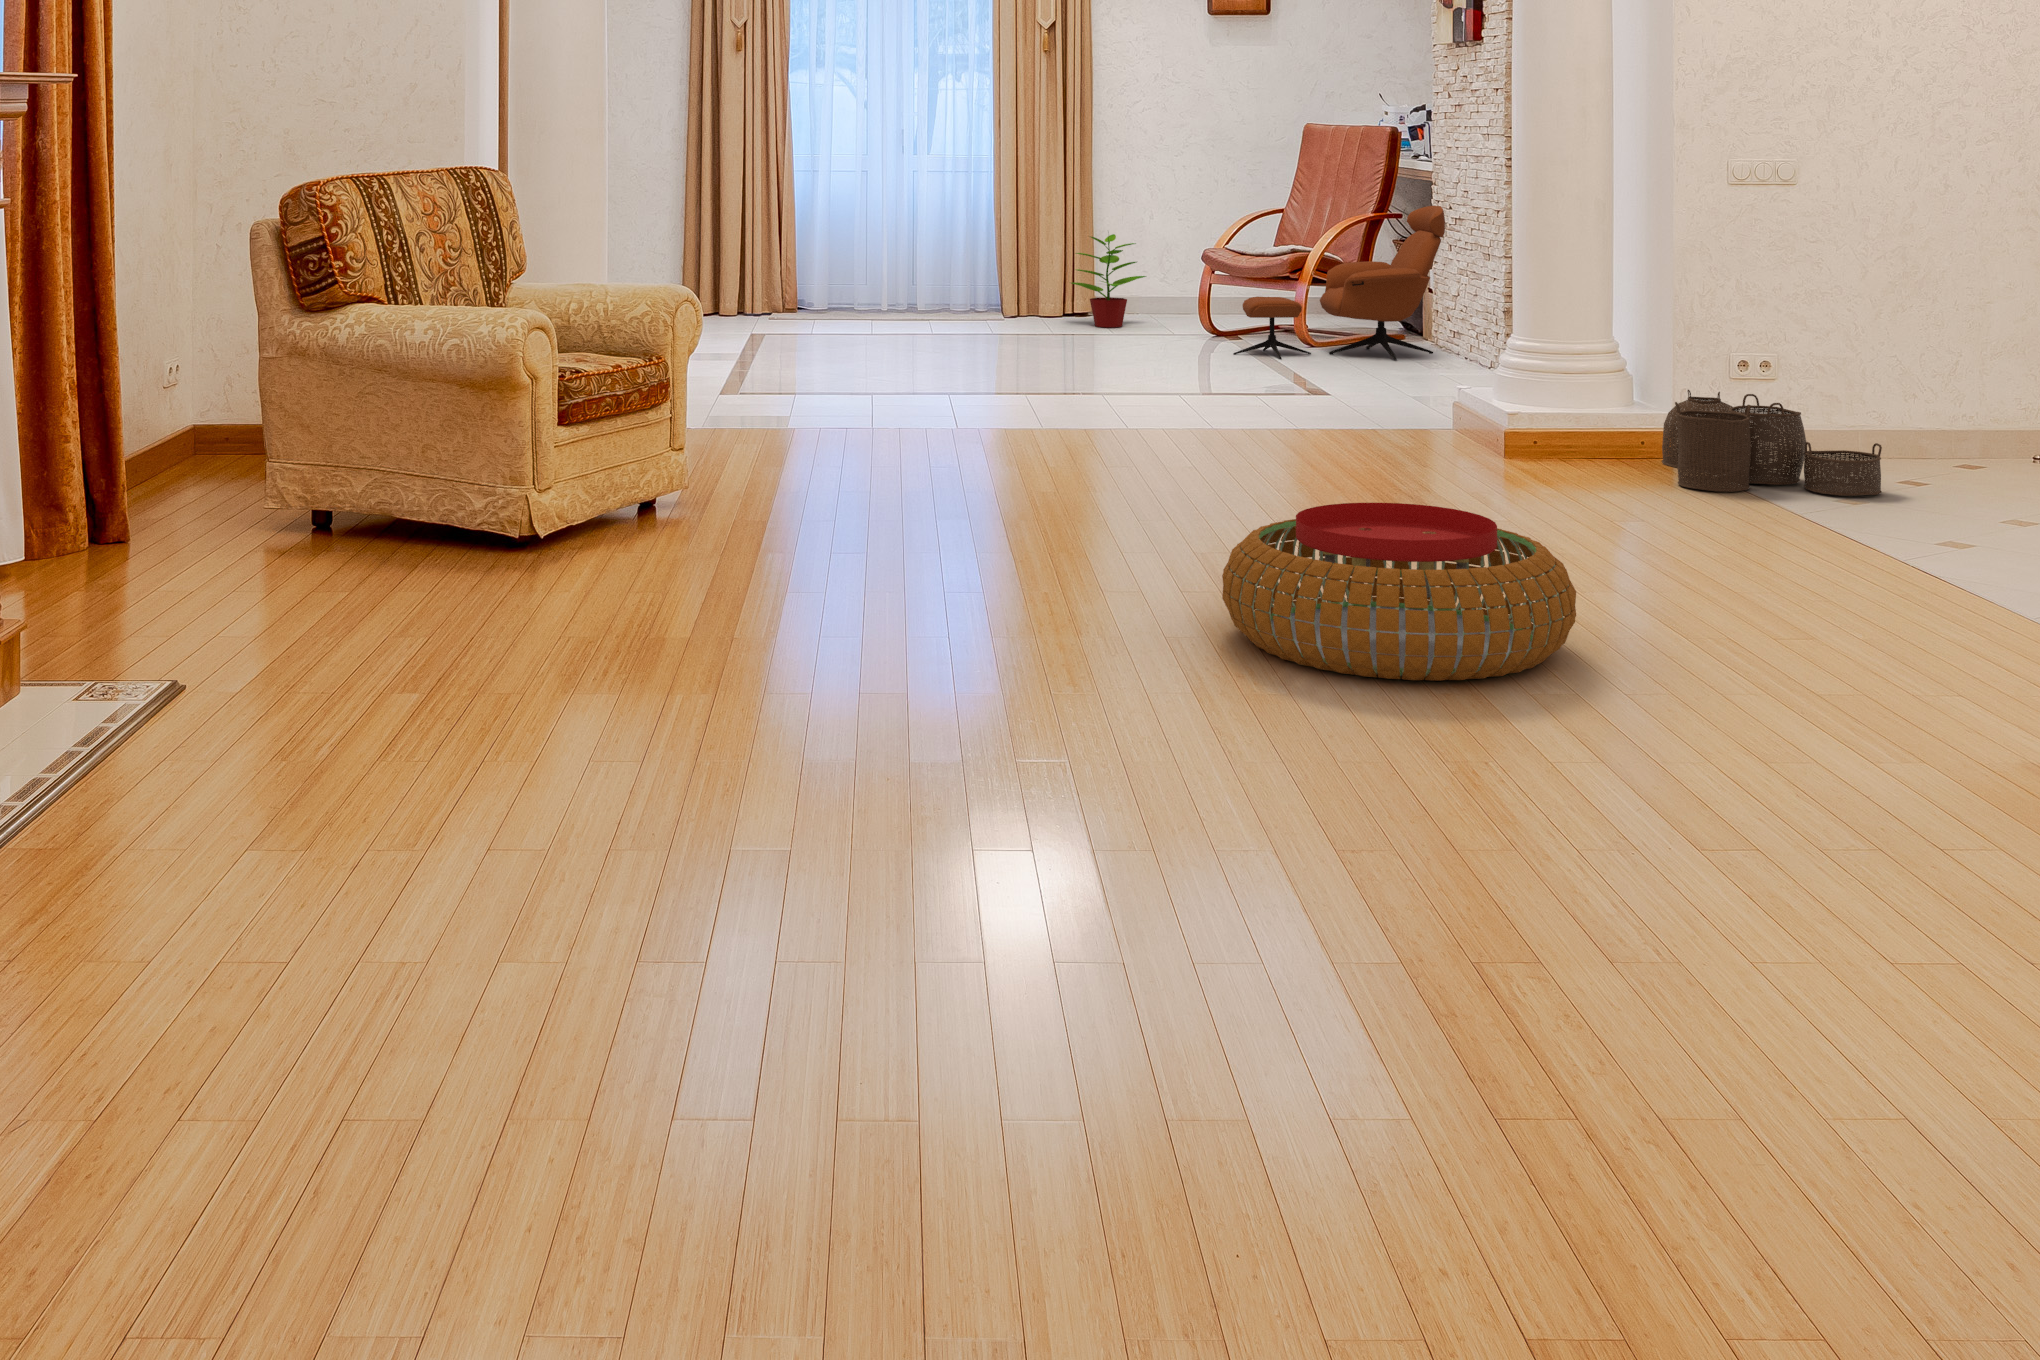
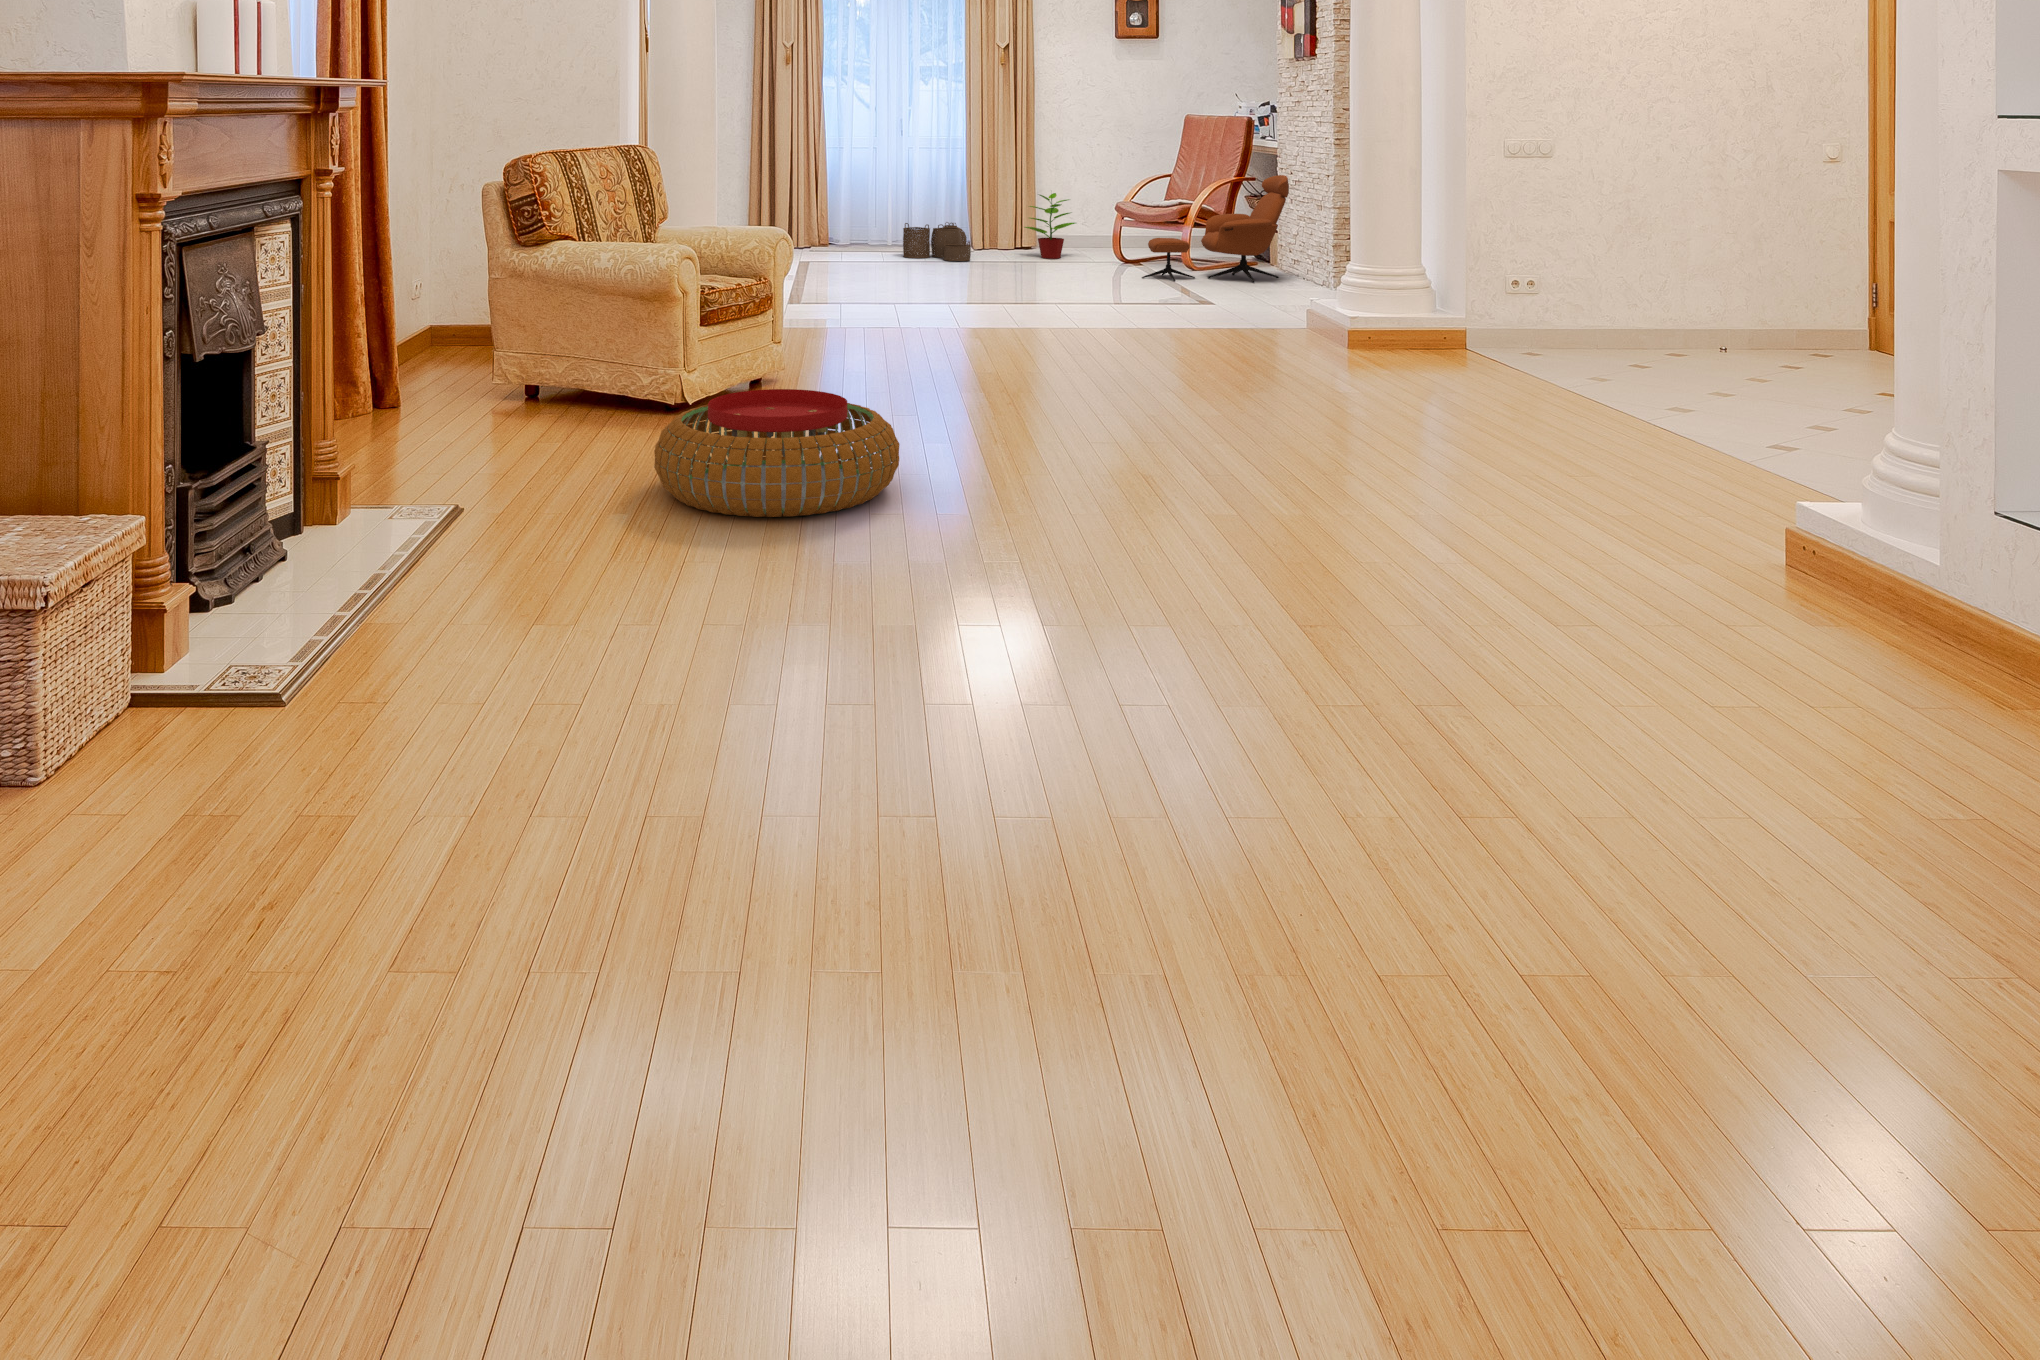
woven basket: present [1662,390,1882,496] -> present [903,222,971,261]
pouf: present [1222,503,1576,681] -> present [654,389,899,517]

